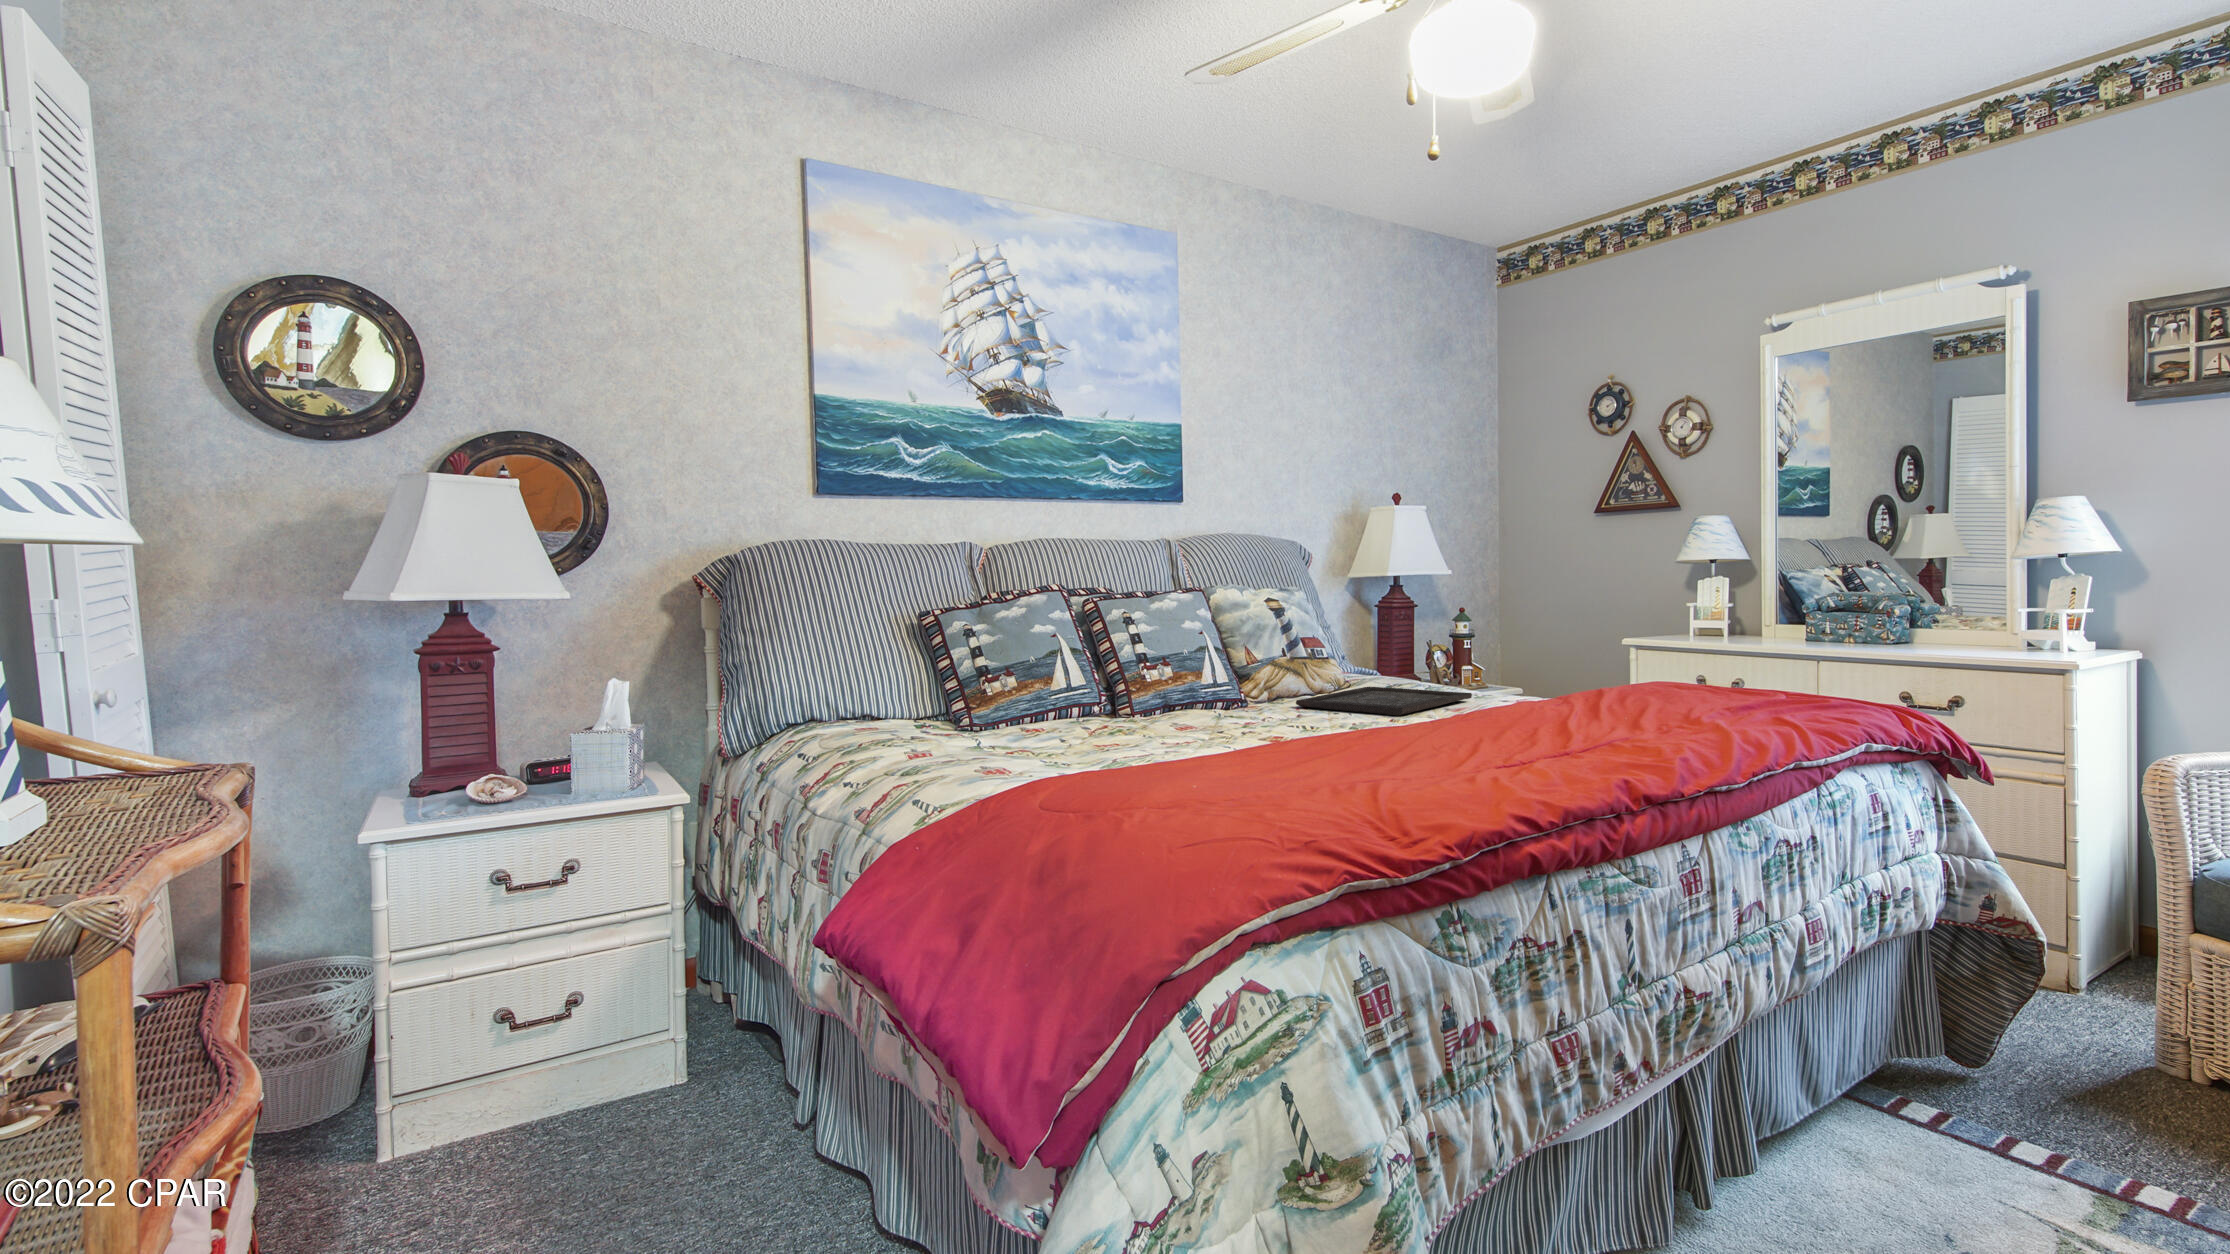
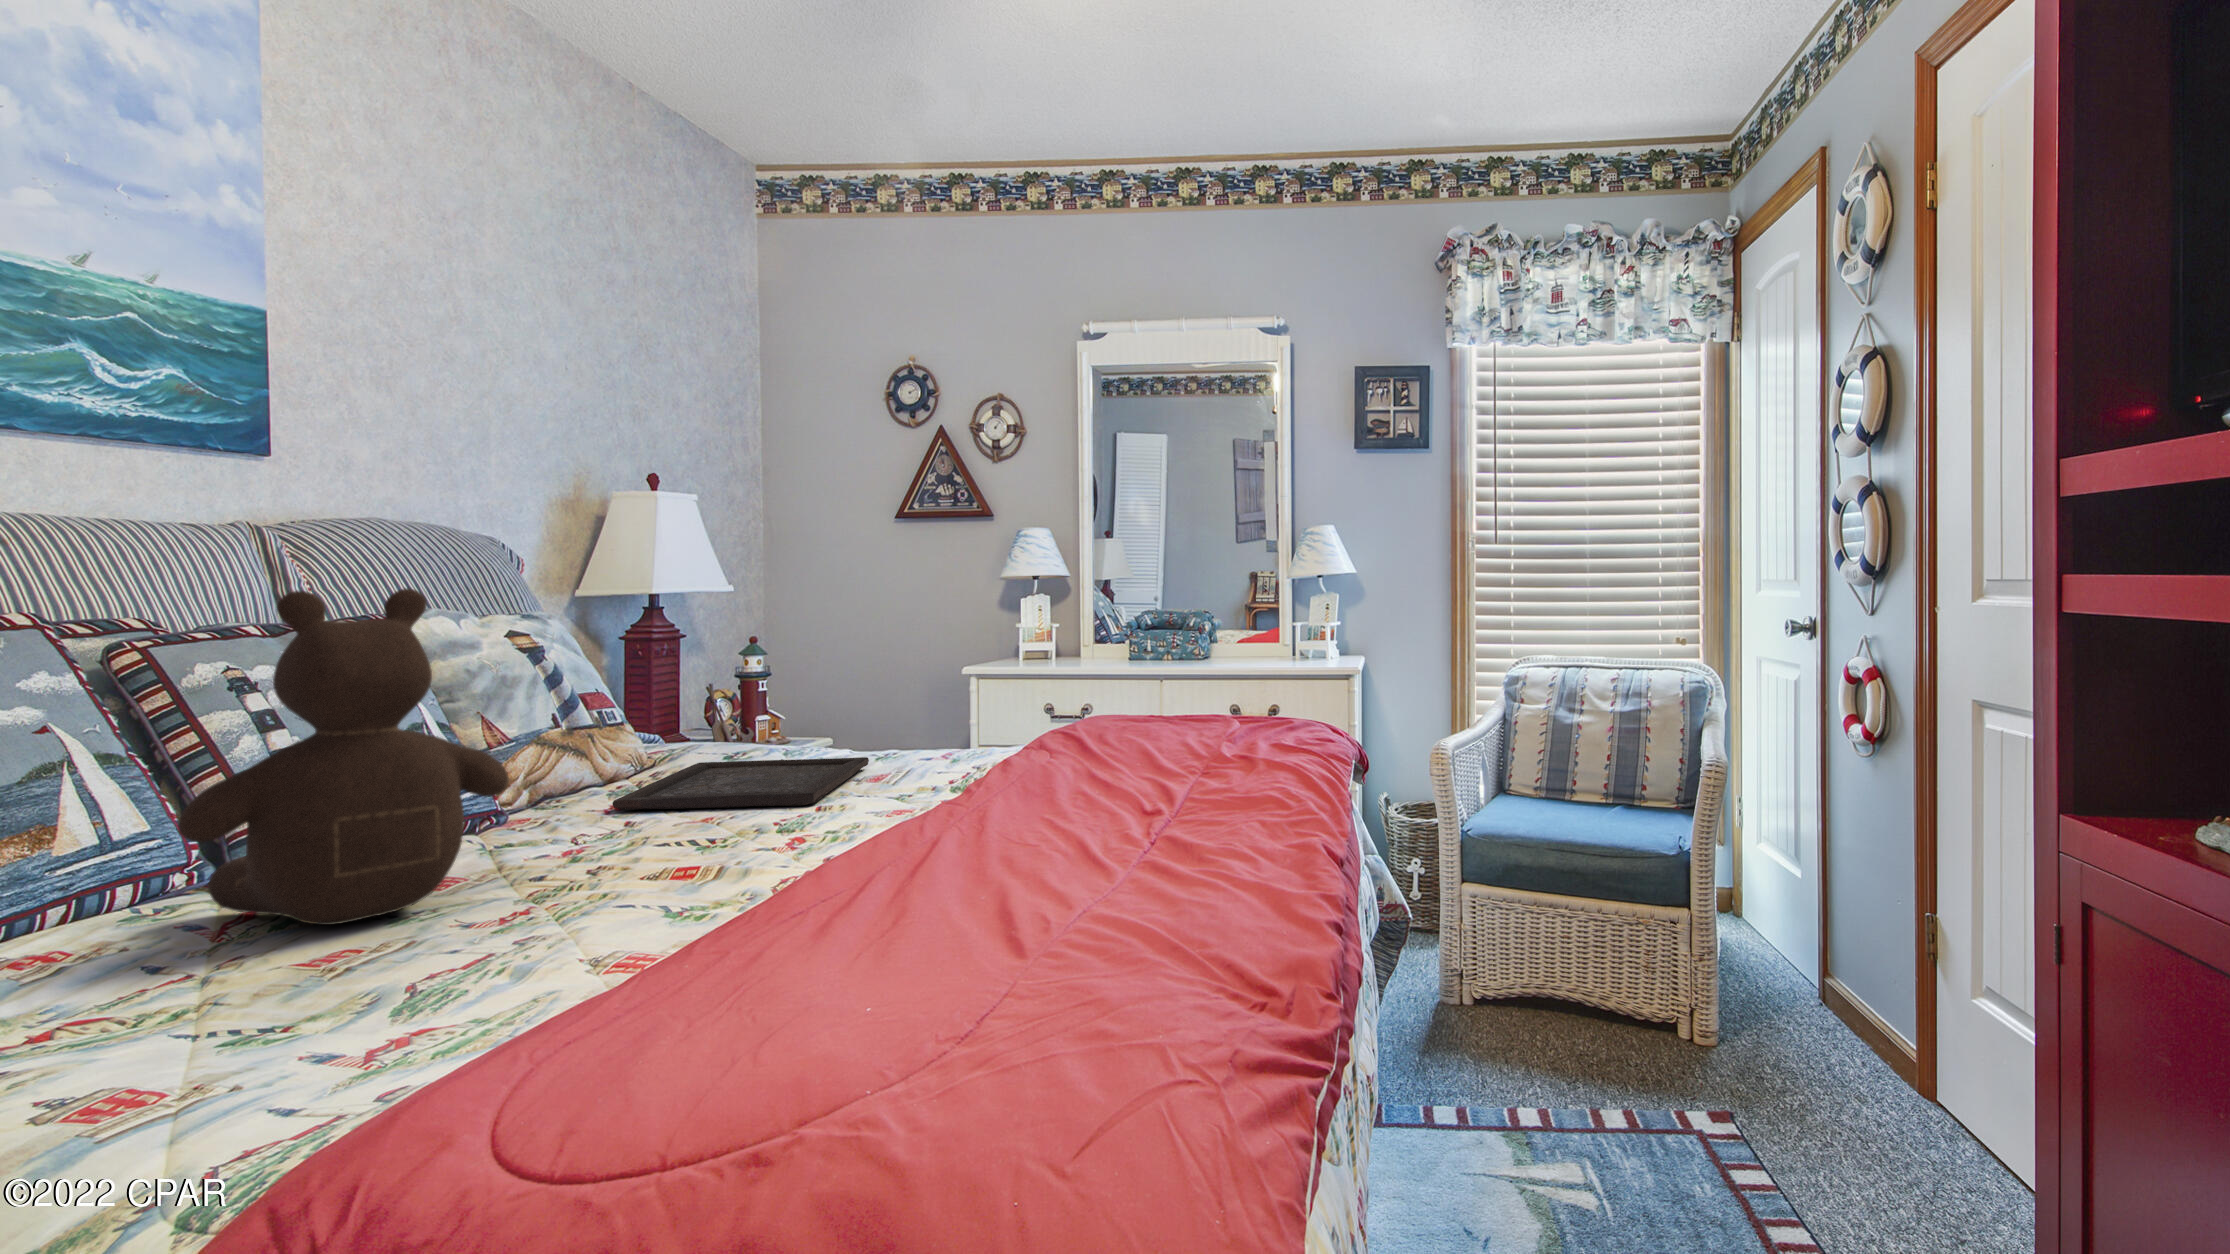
teddy bear: none [1071,570,1207,734] -> present [178,588,509,925]

